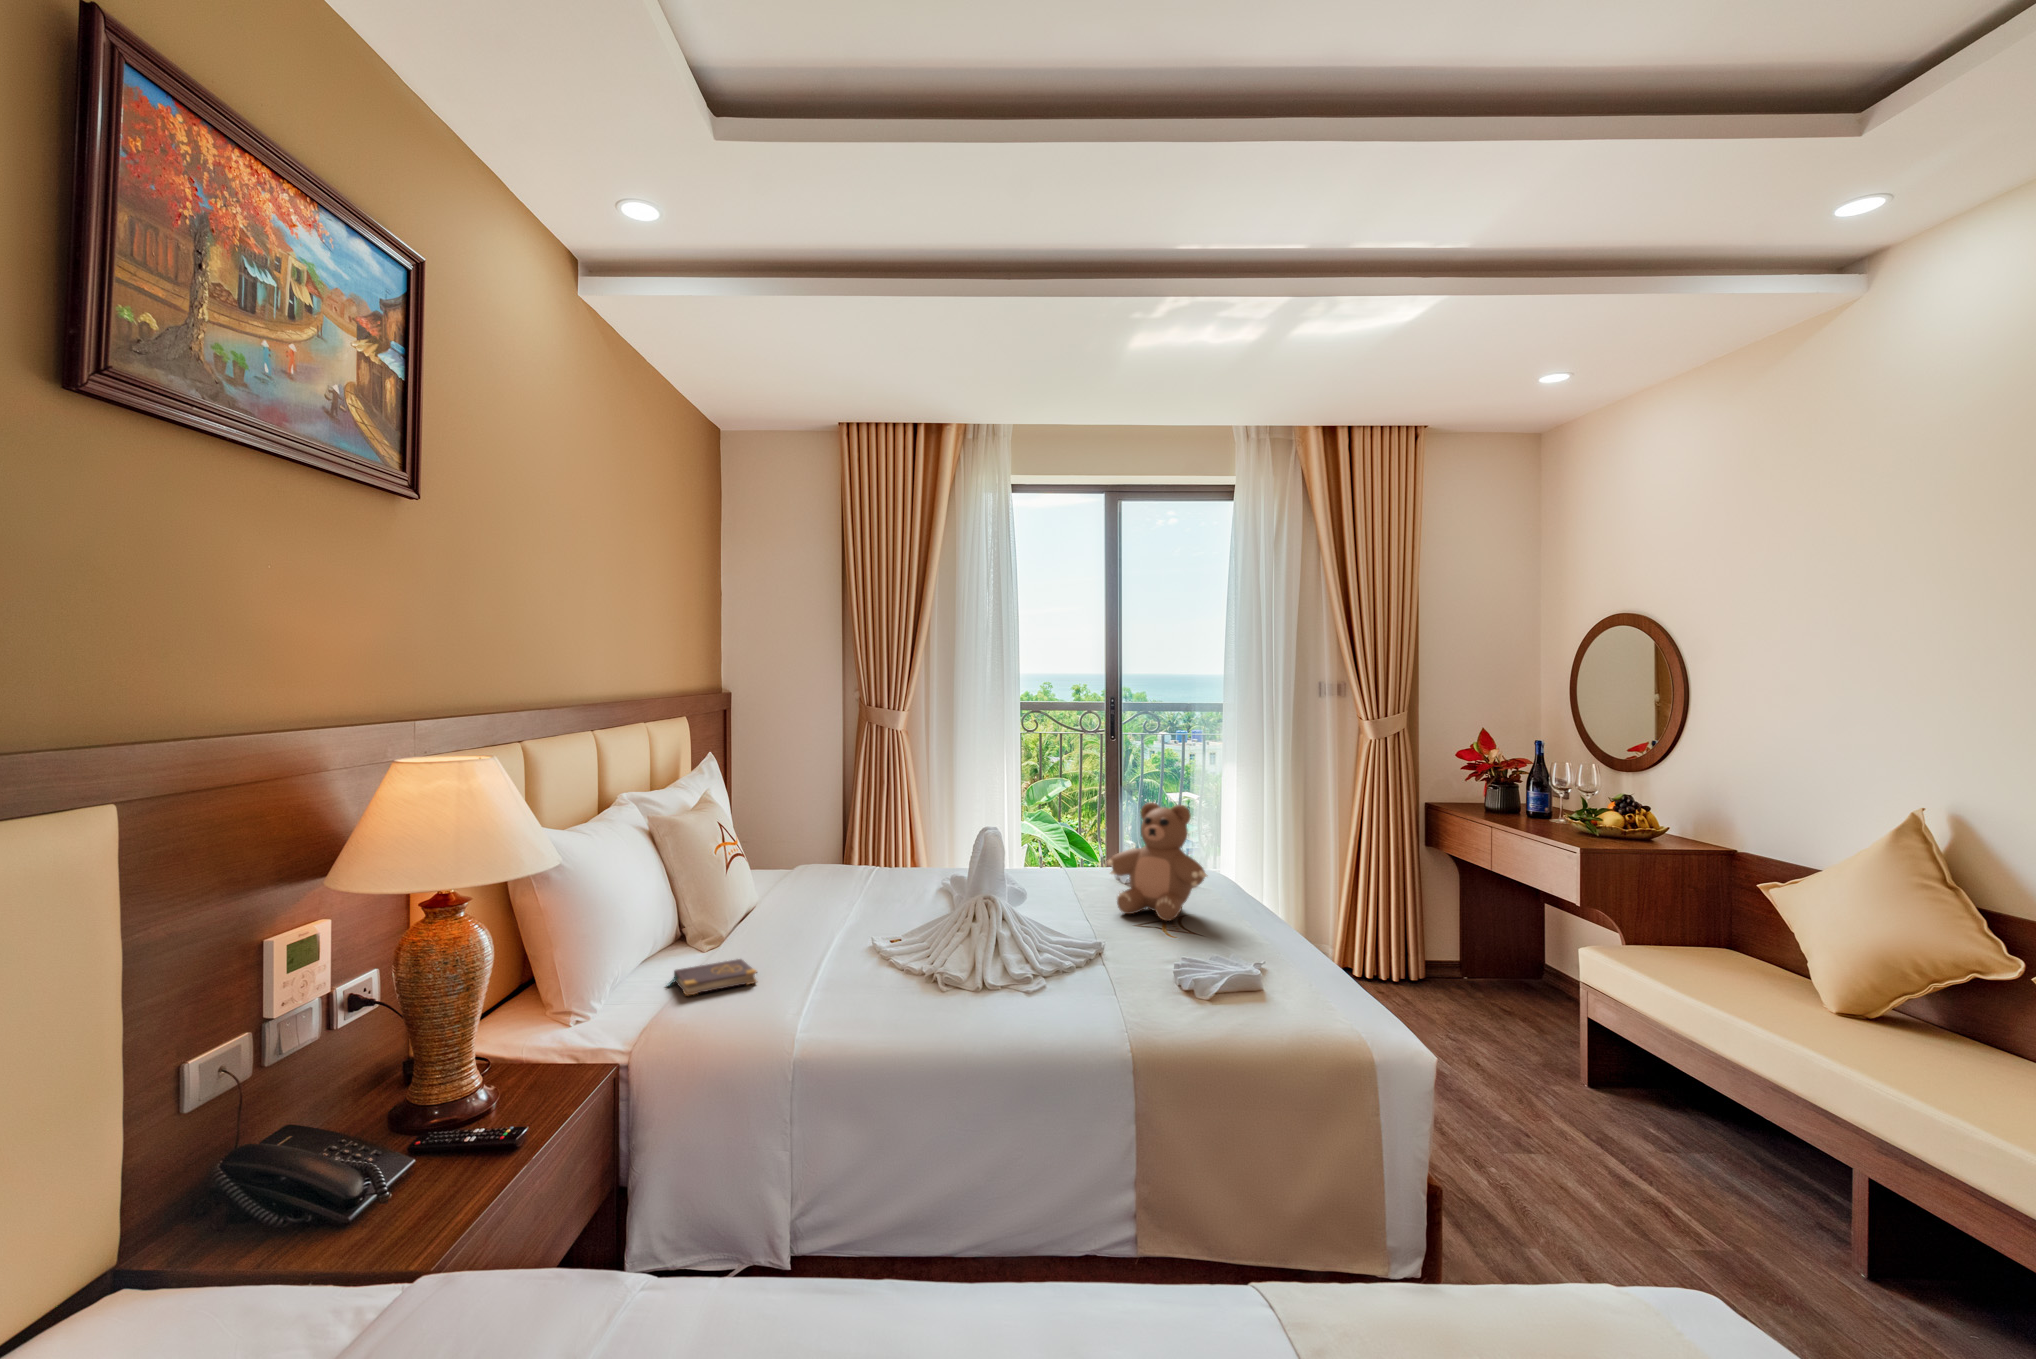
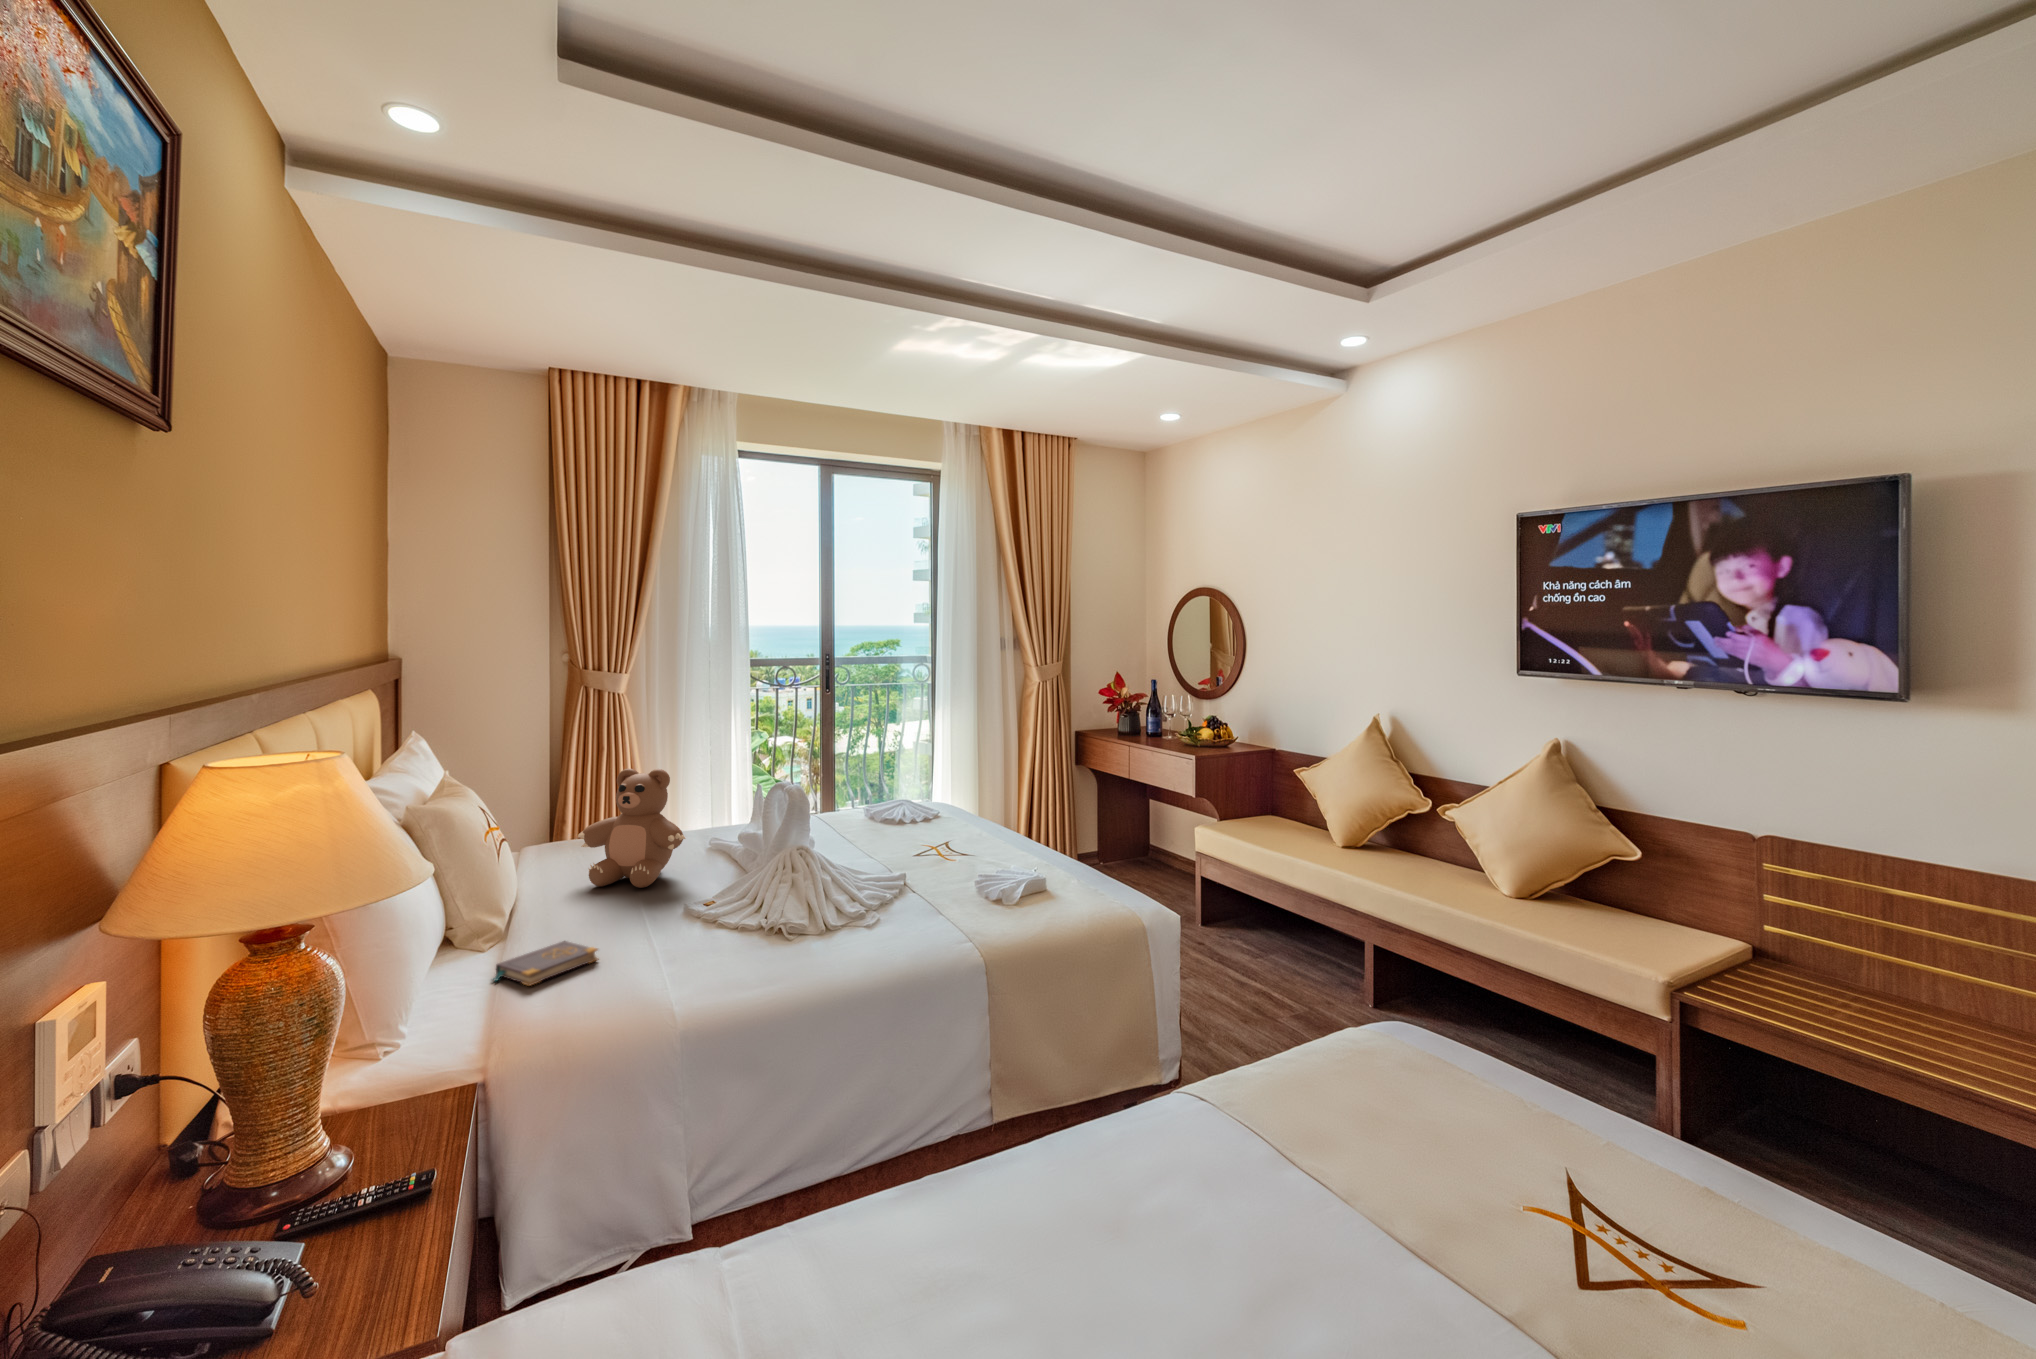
teddy bear: present [1107,802,1208,921] -> present [578,769,686,888]

